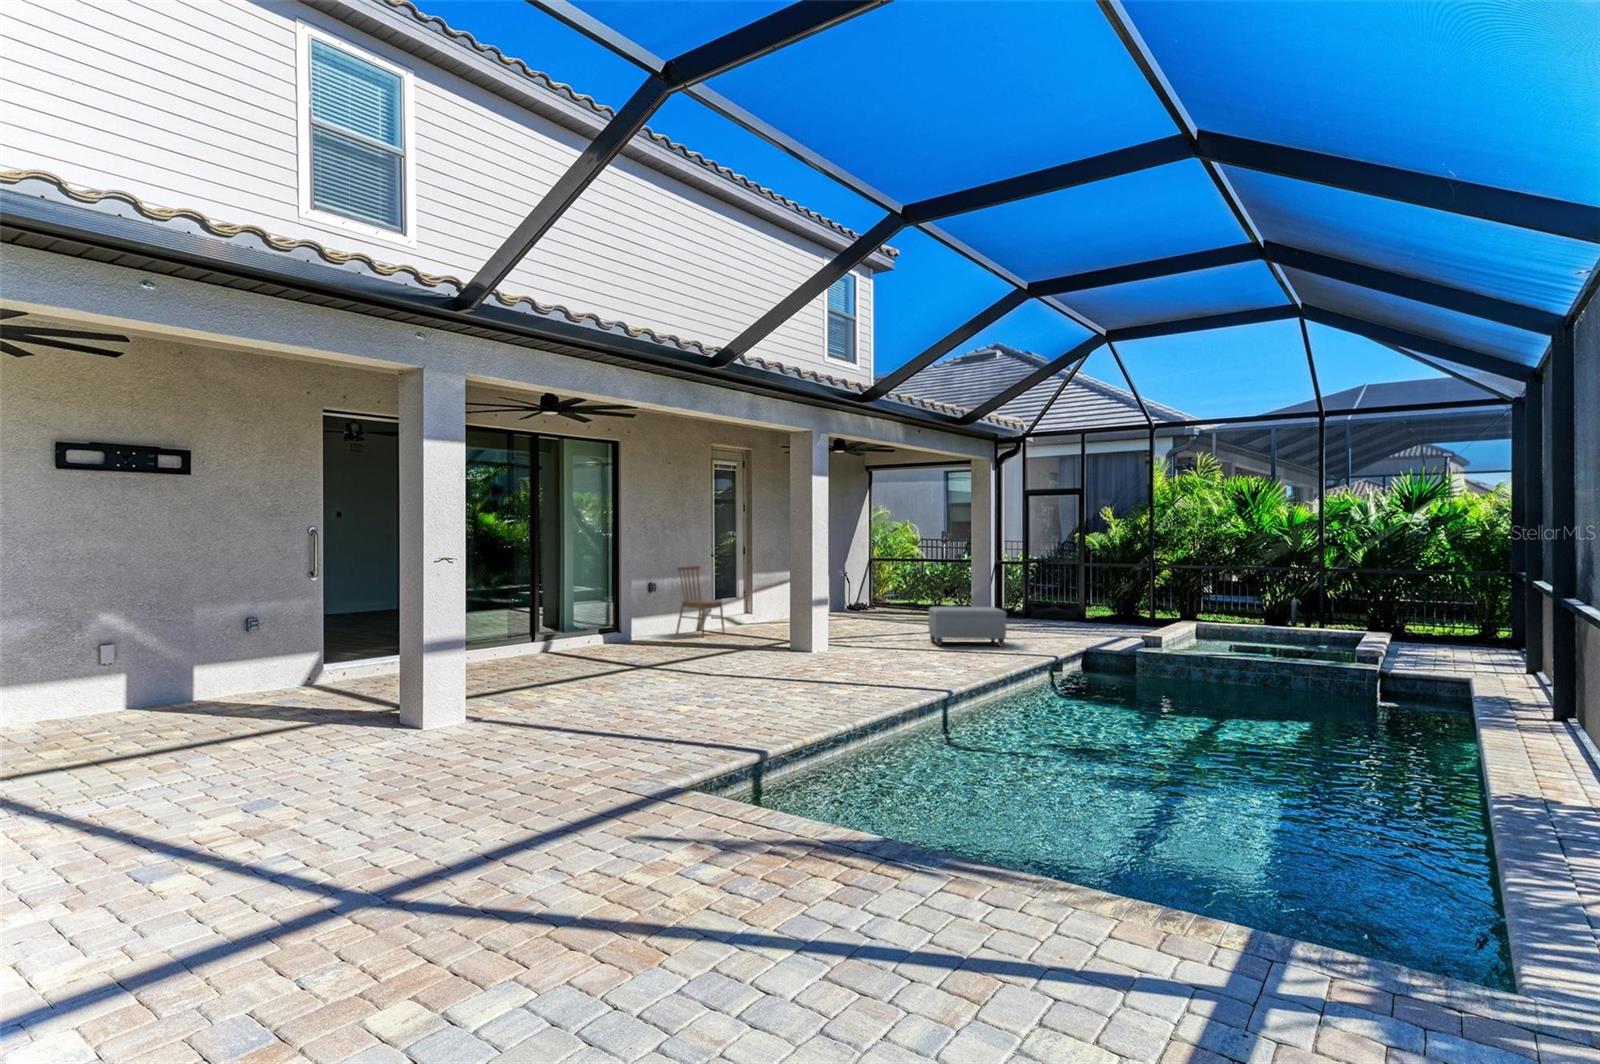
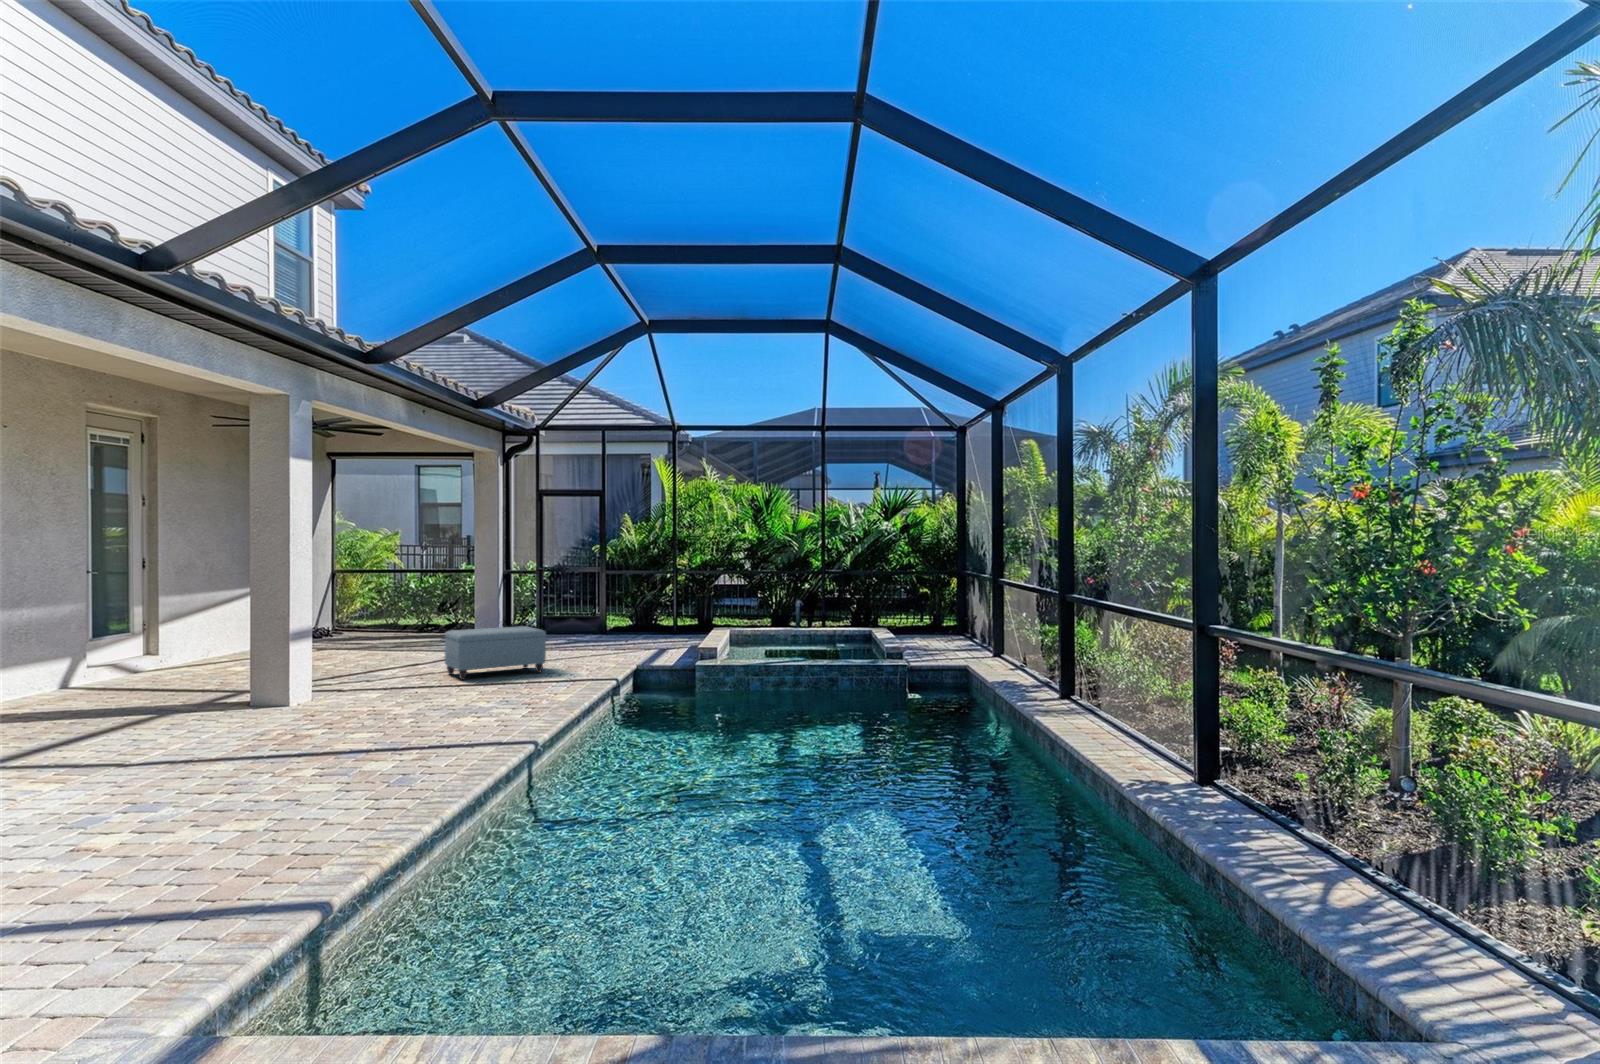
dining chair: present [676,566,725,636] -> none [22,590,118,701]

